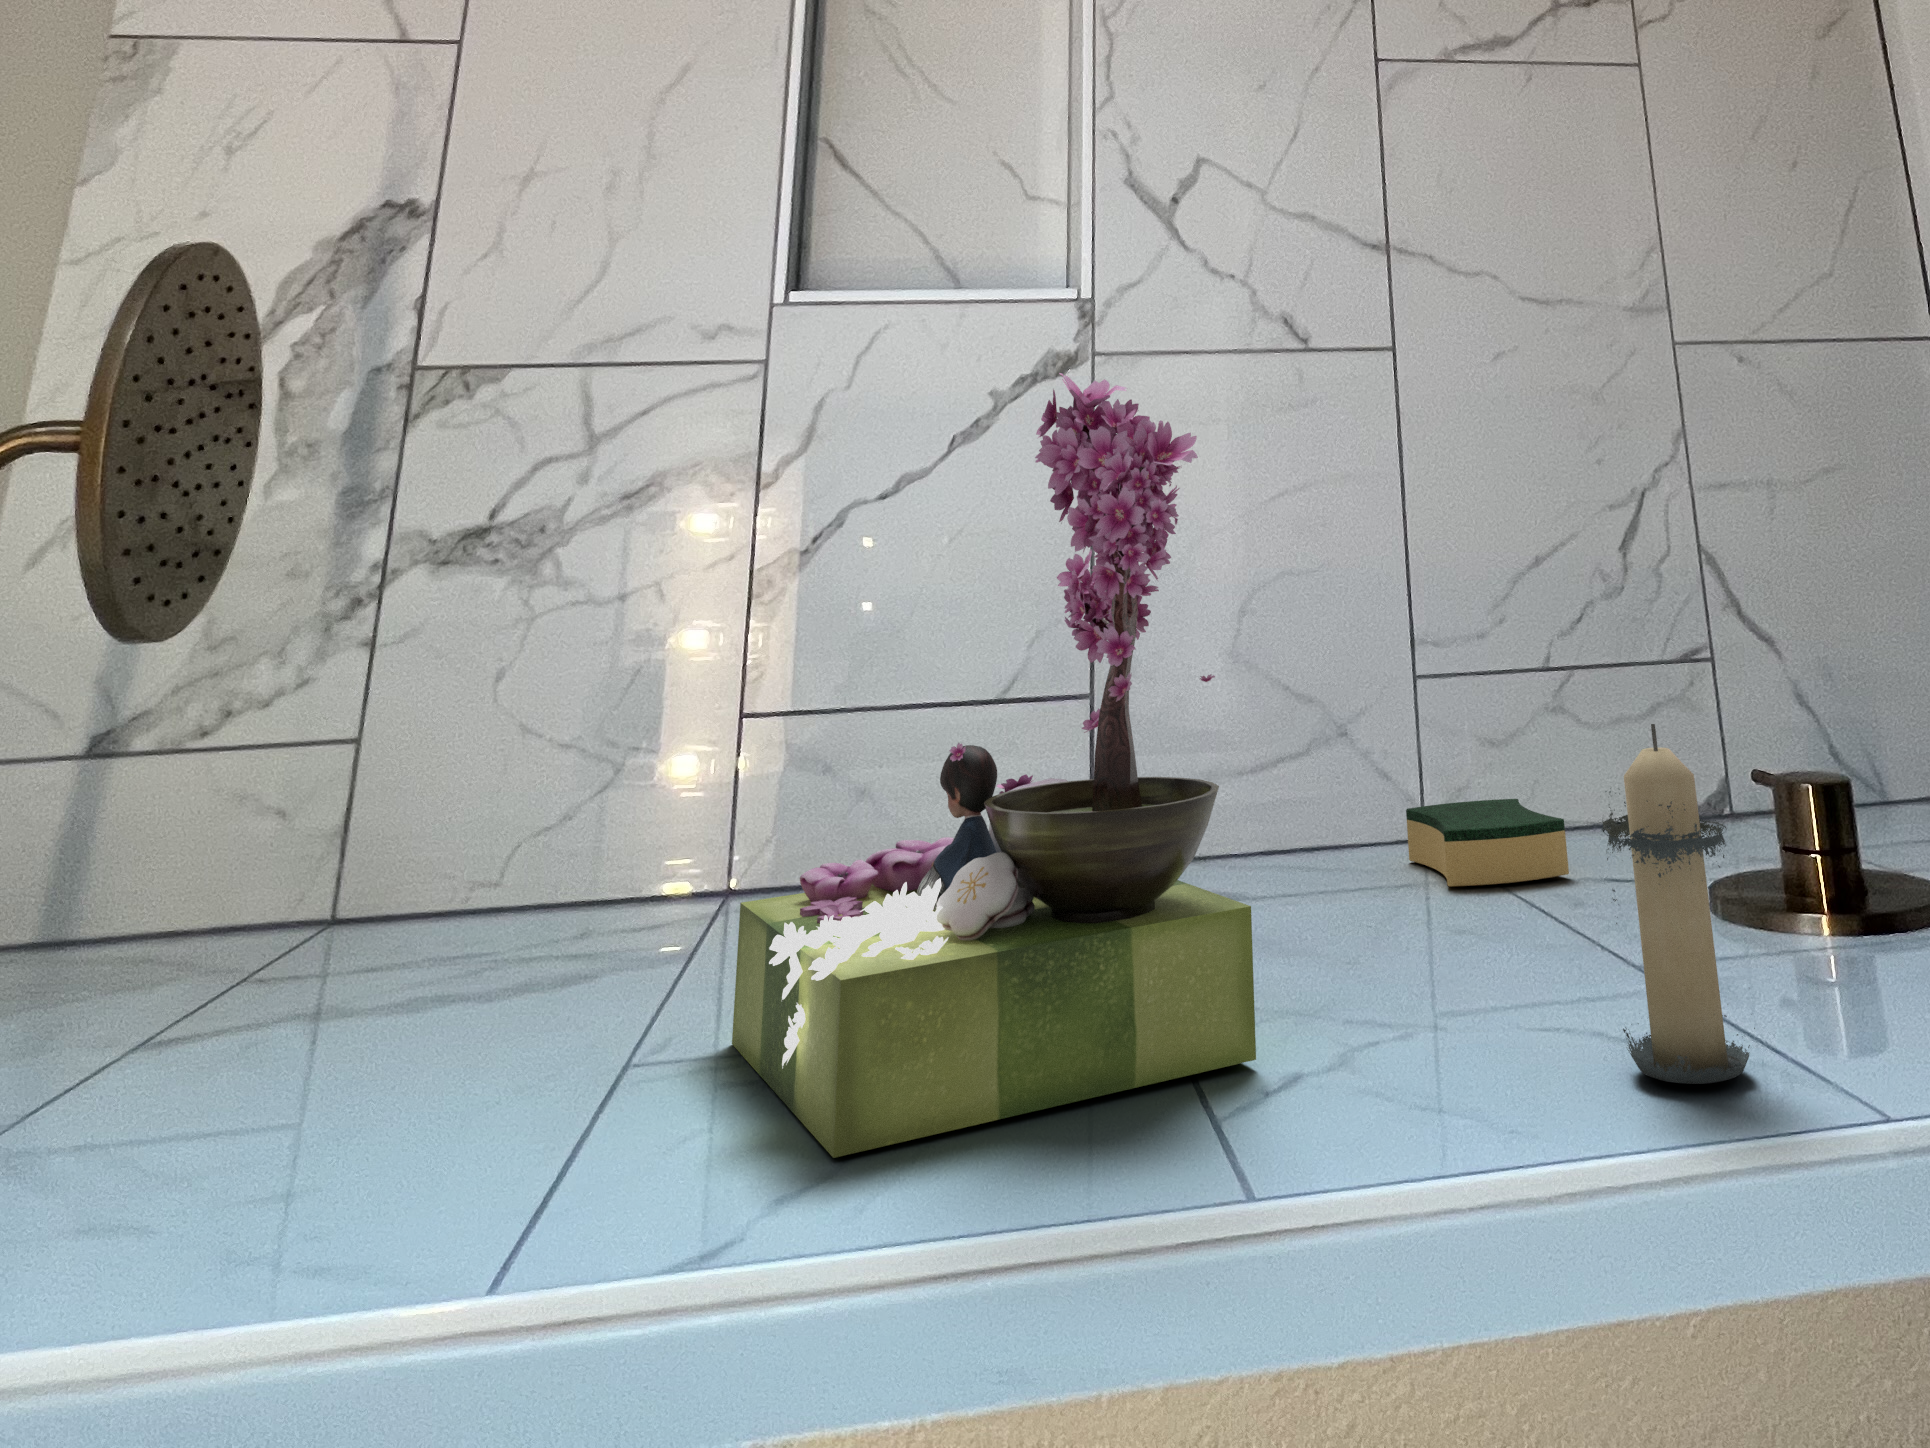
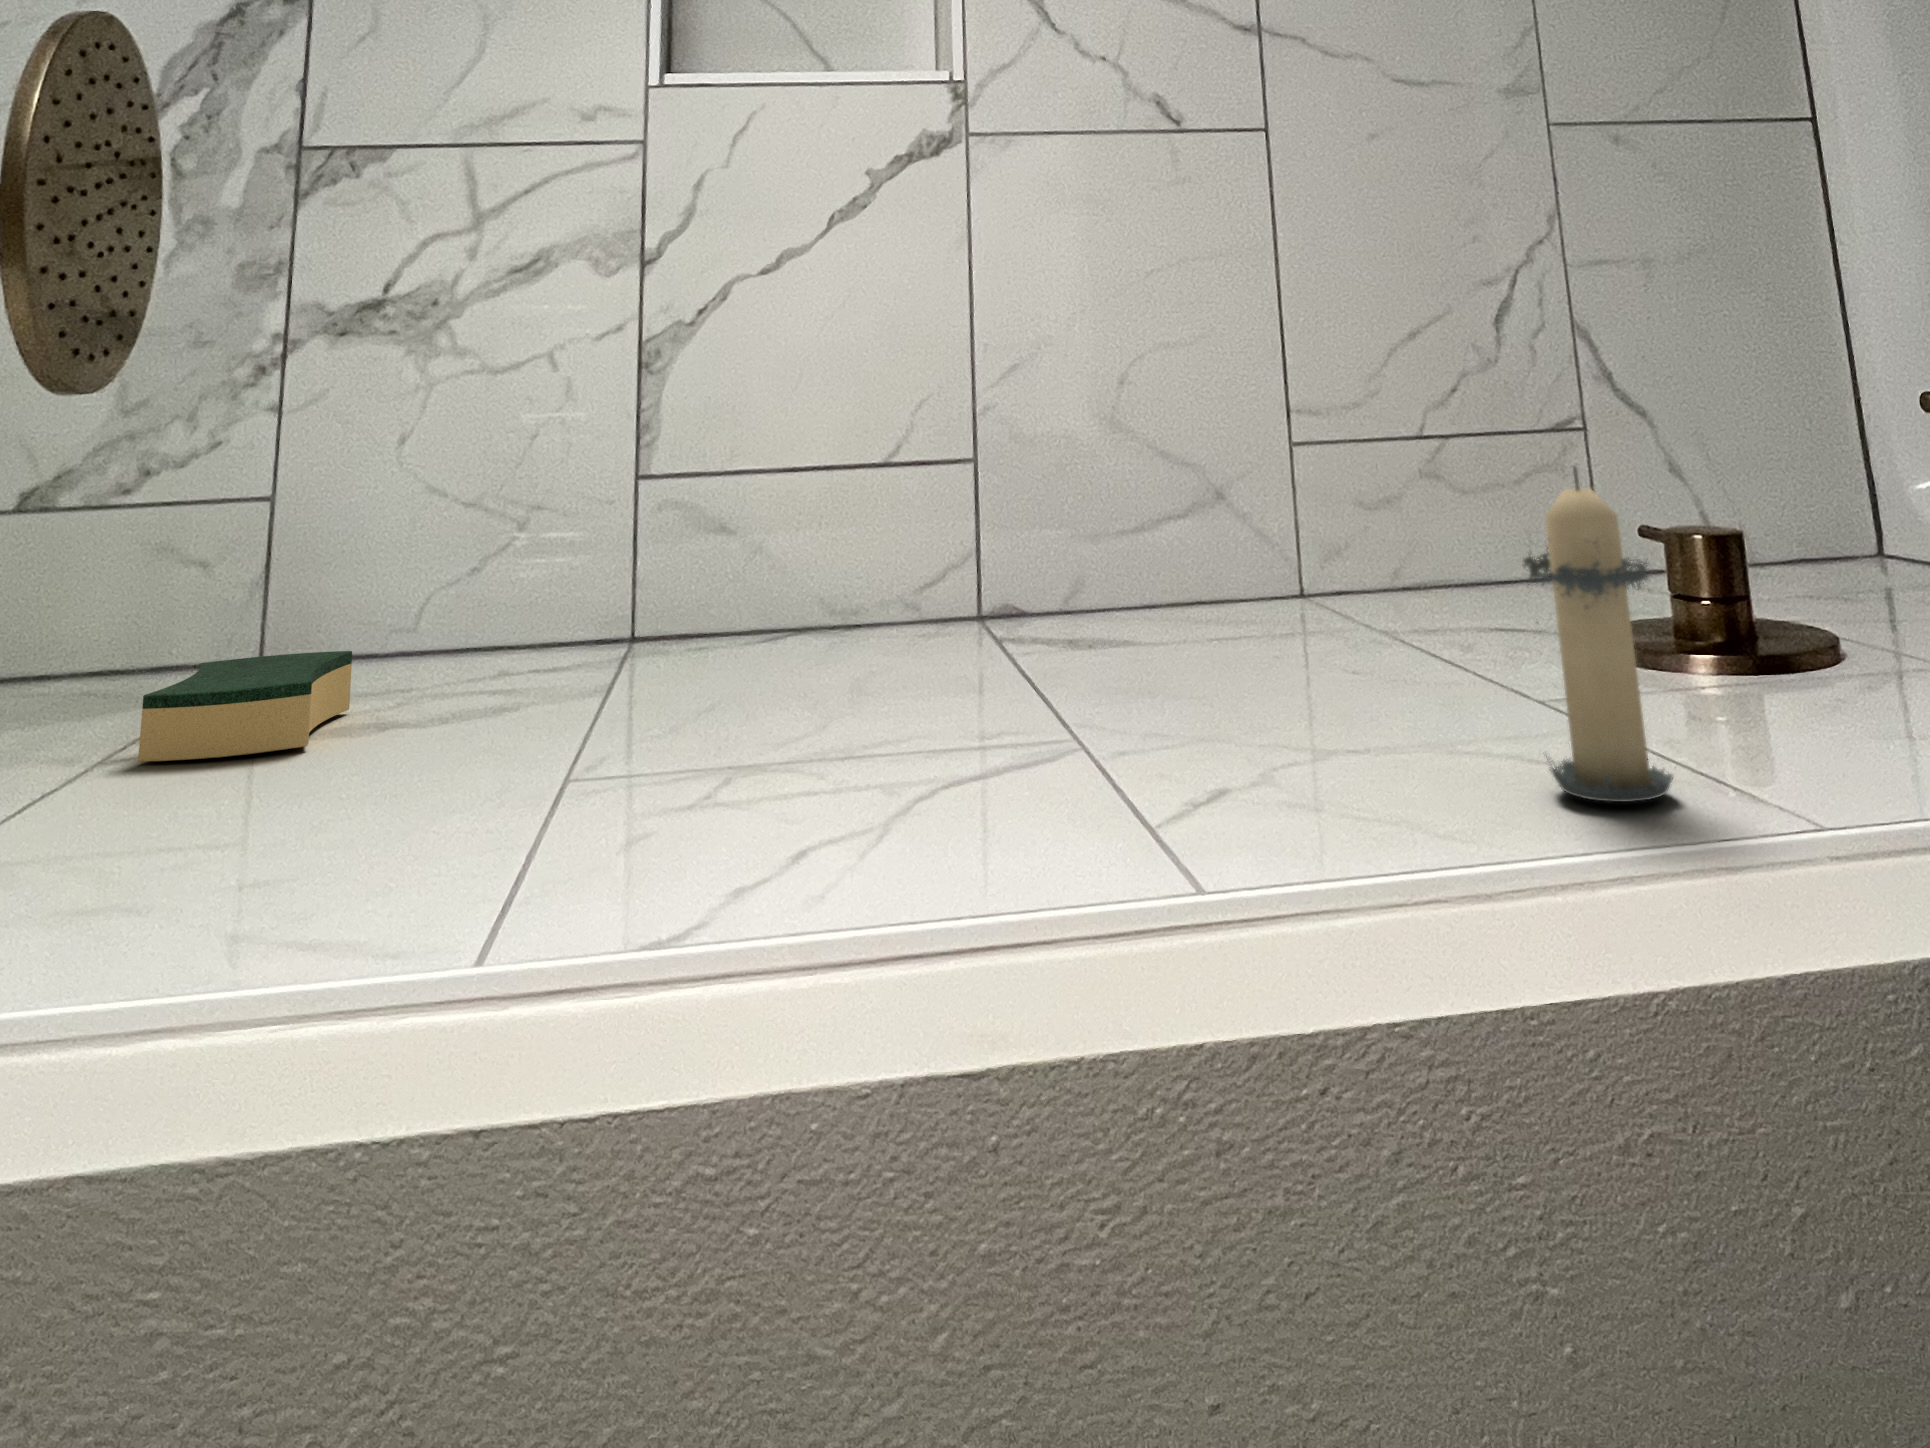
flower arrangement: present [732,373,1256,1158] -> none [662,136,1178,862]
sponge: present [1406,799,1569,886] -> present [138,651,352,762]

